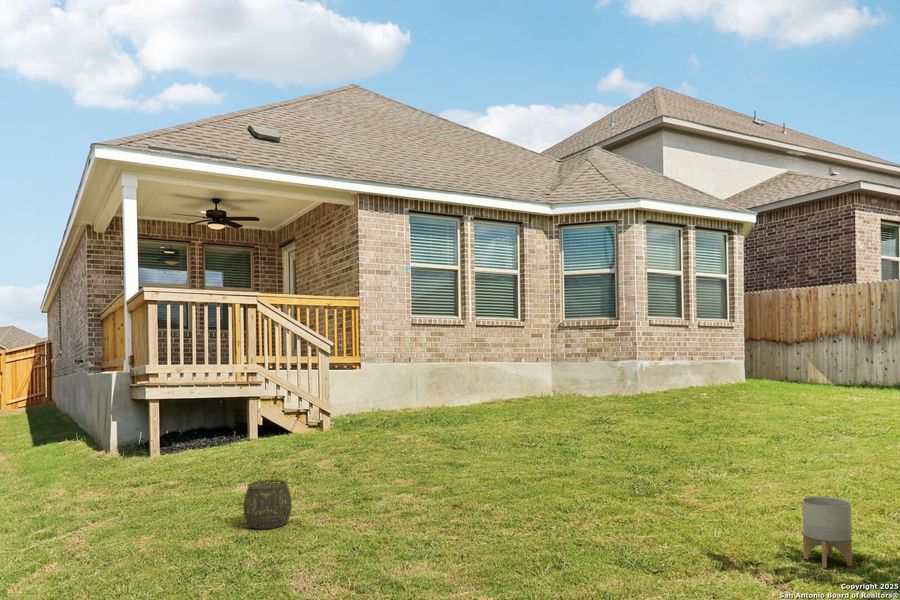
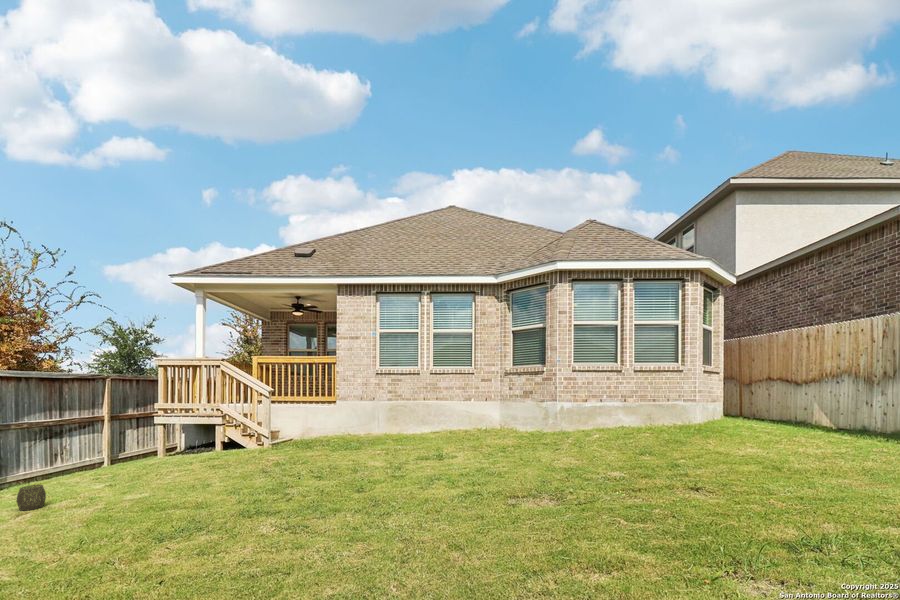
planter: present [802,496,852,568] -> none [29,537,61,584]

